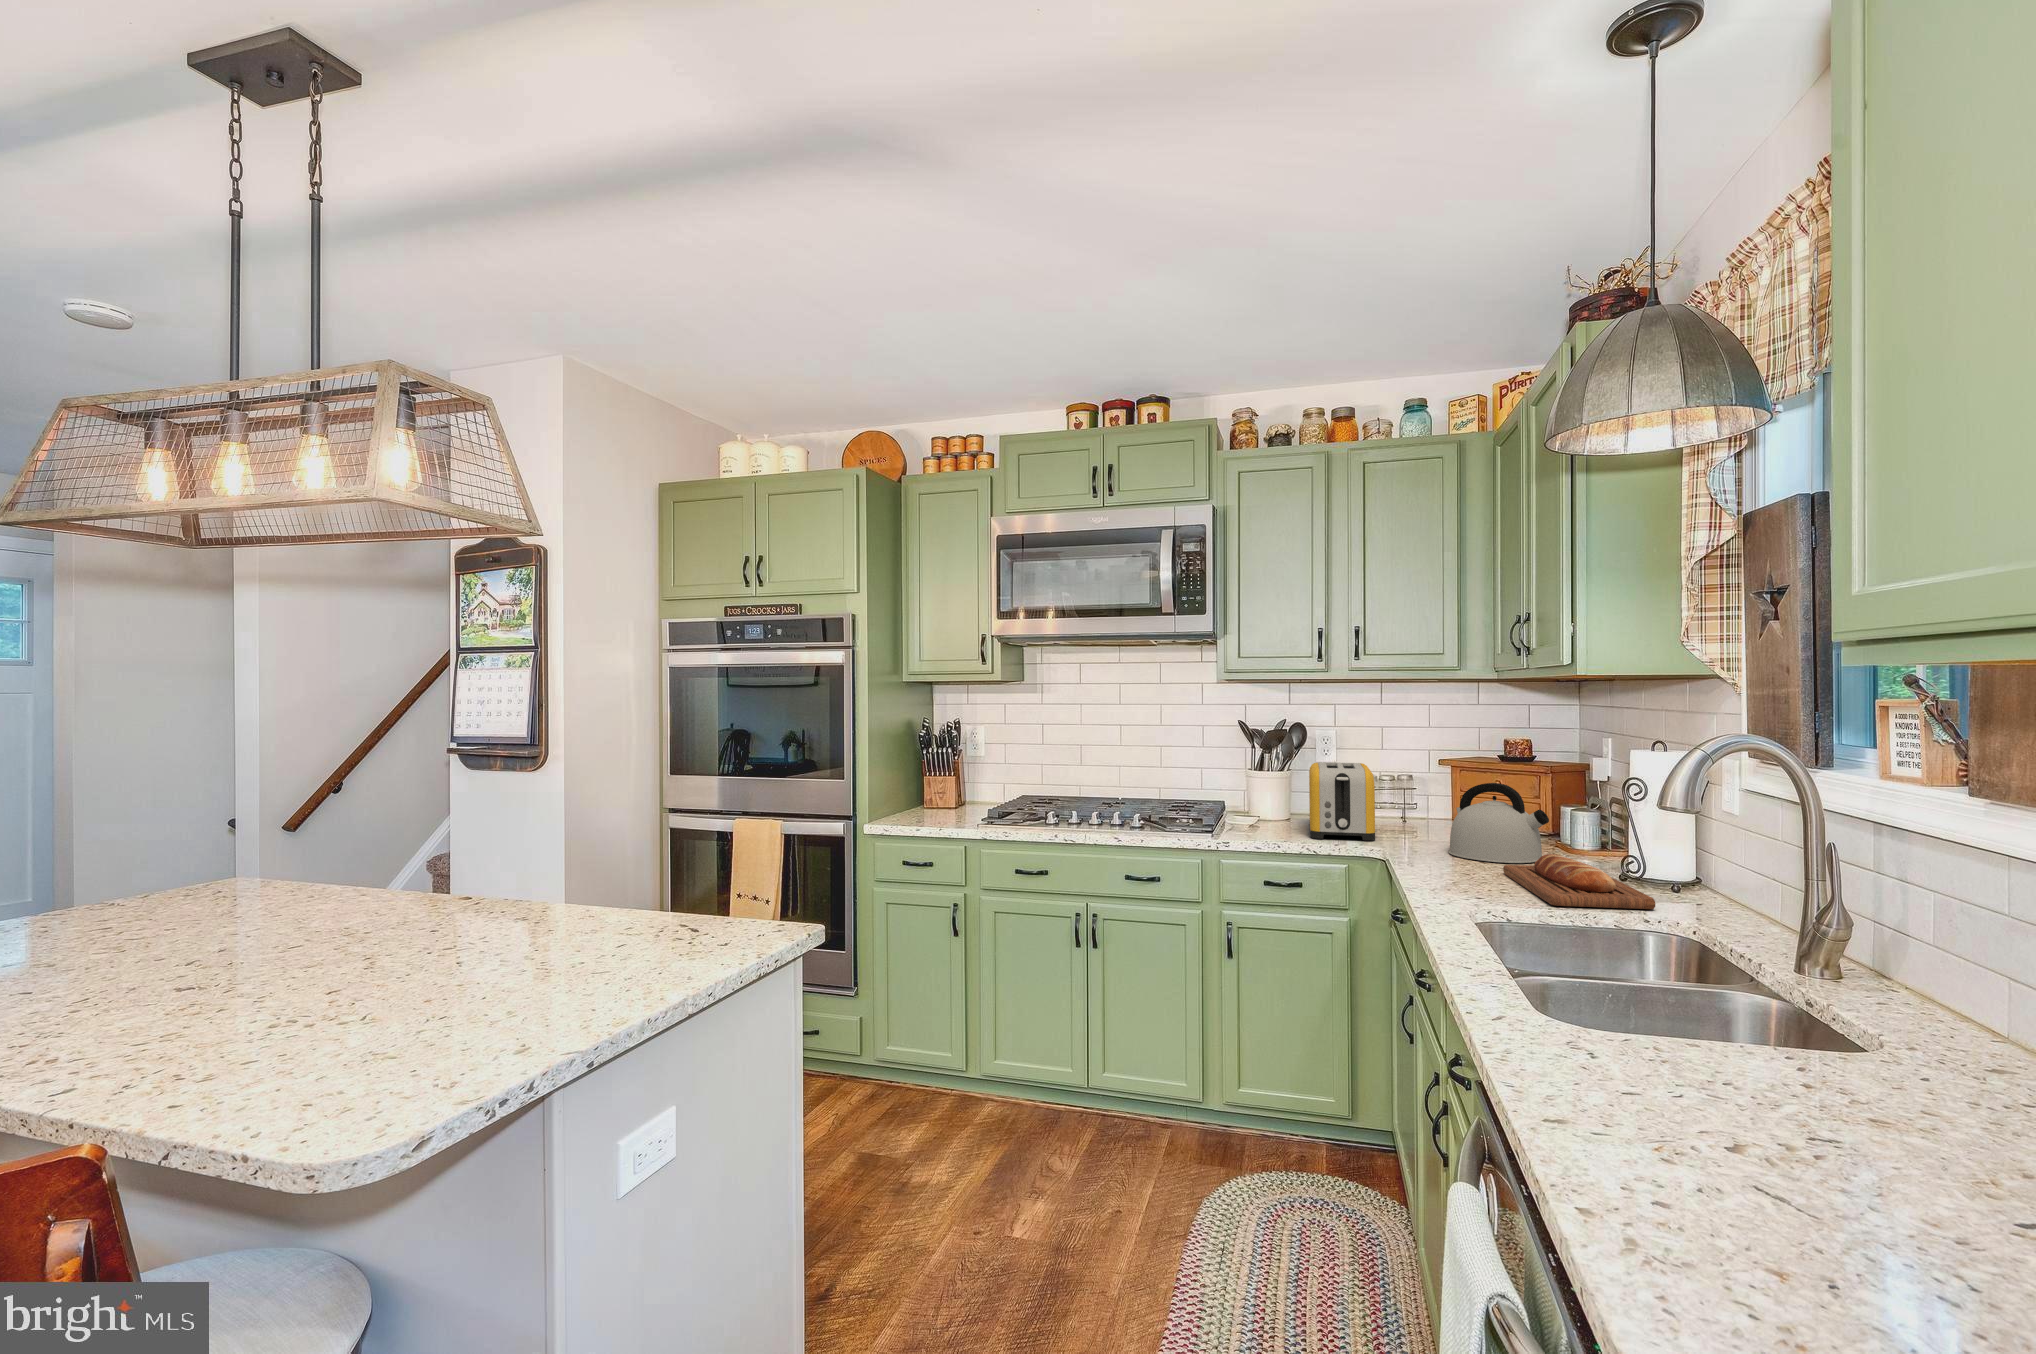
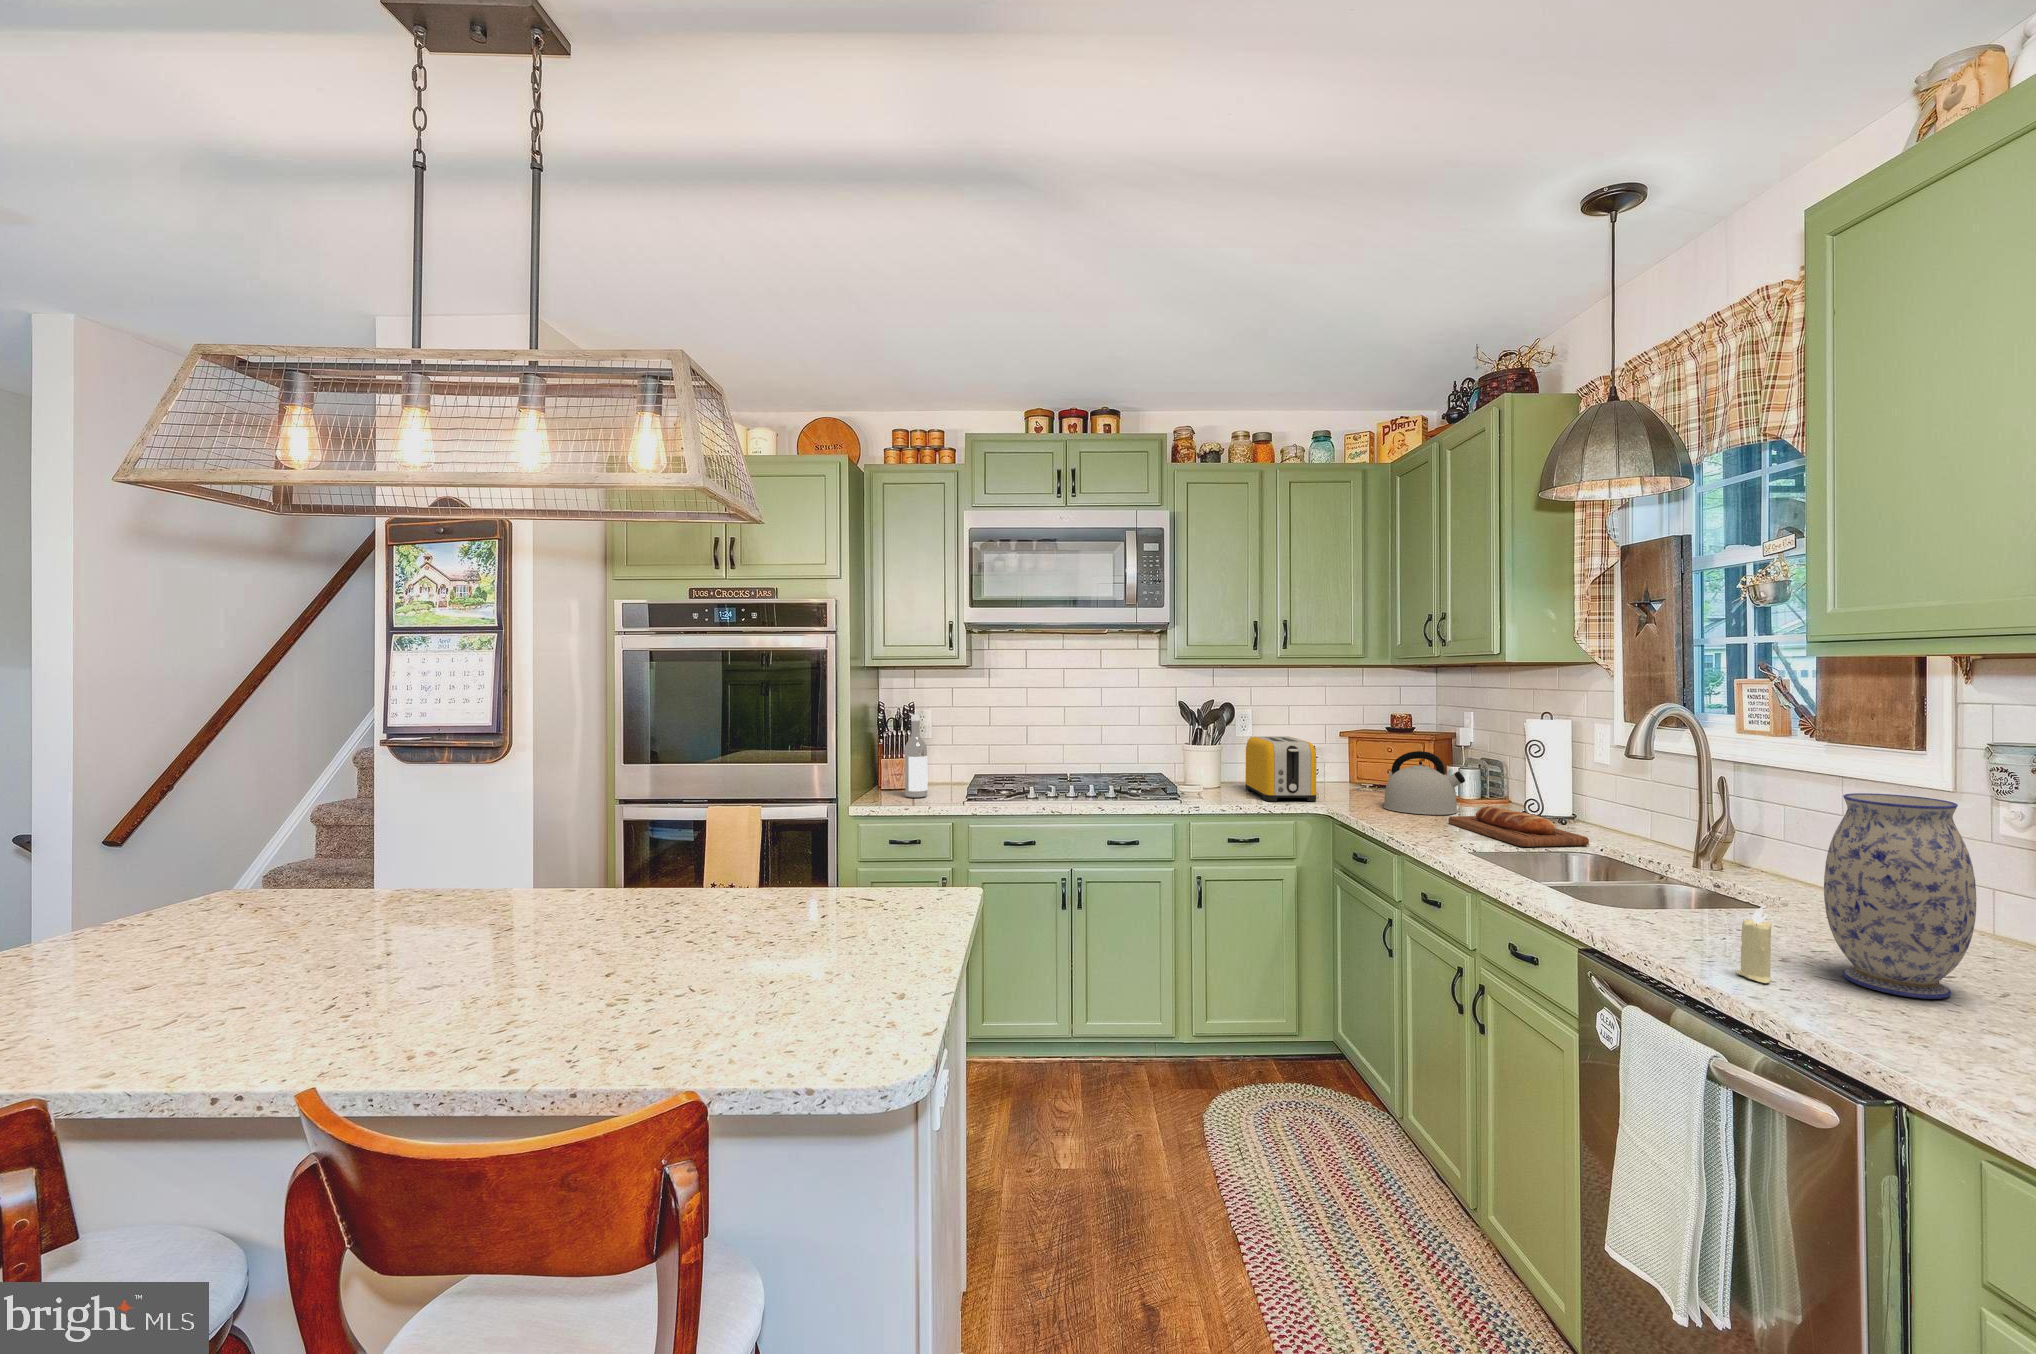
wine bottle: none [925,732,949,819] -> present [905,715,928,798]
vase: none [1710,841,1909,1143] -> present [1824,793,1976,999]
candle: none [1575,988,1616,1093] -> present [1736,906,1772,983]

